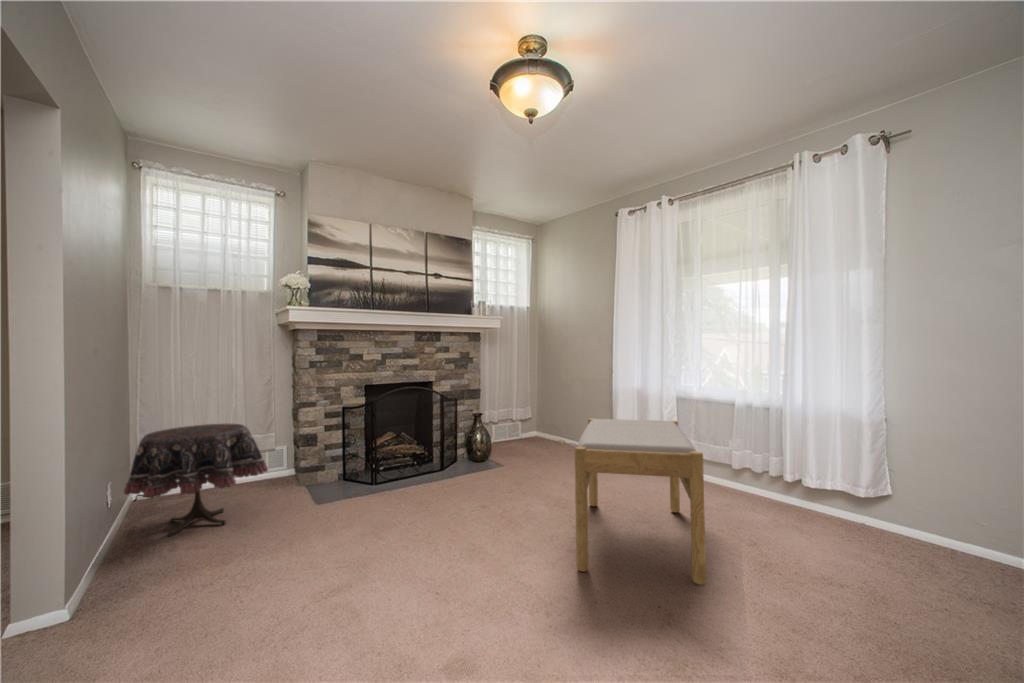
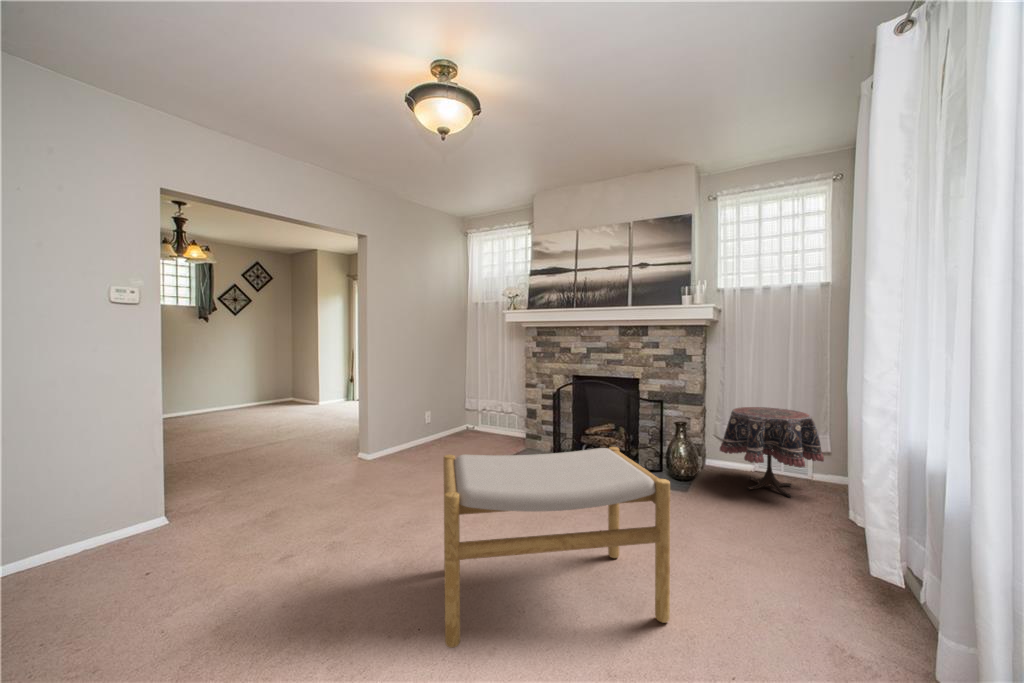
side table: present [124,424,268,536] -> present [720,407,824,497]

